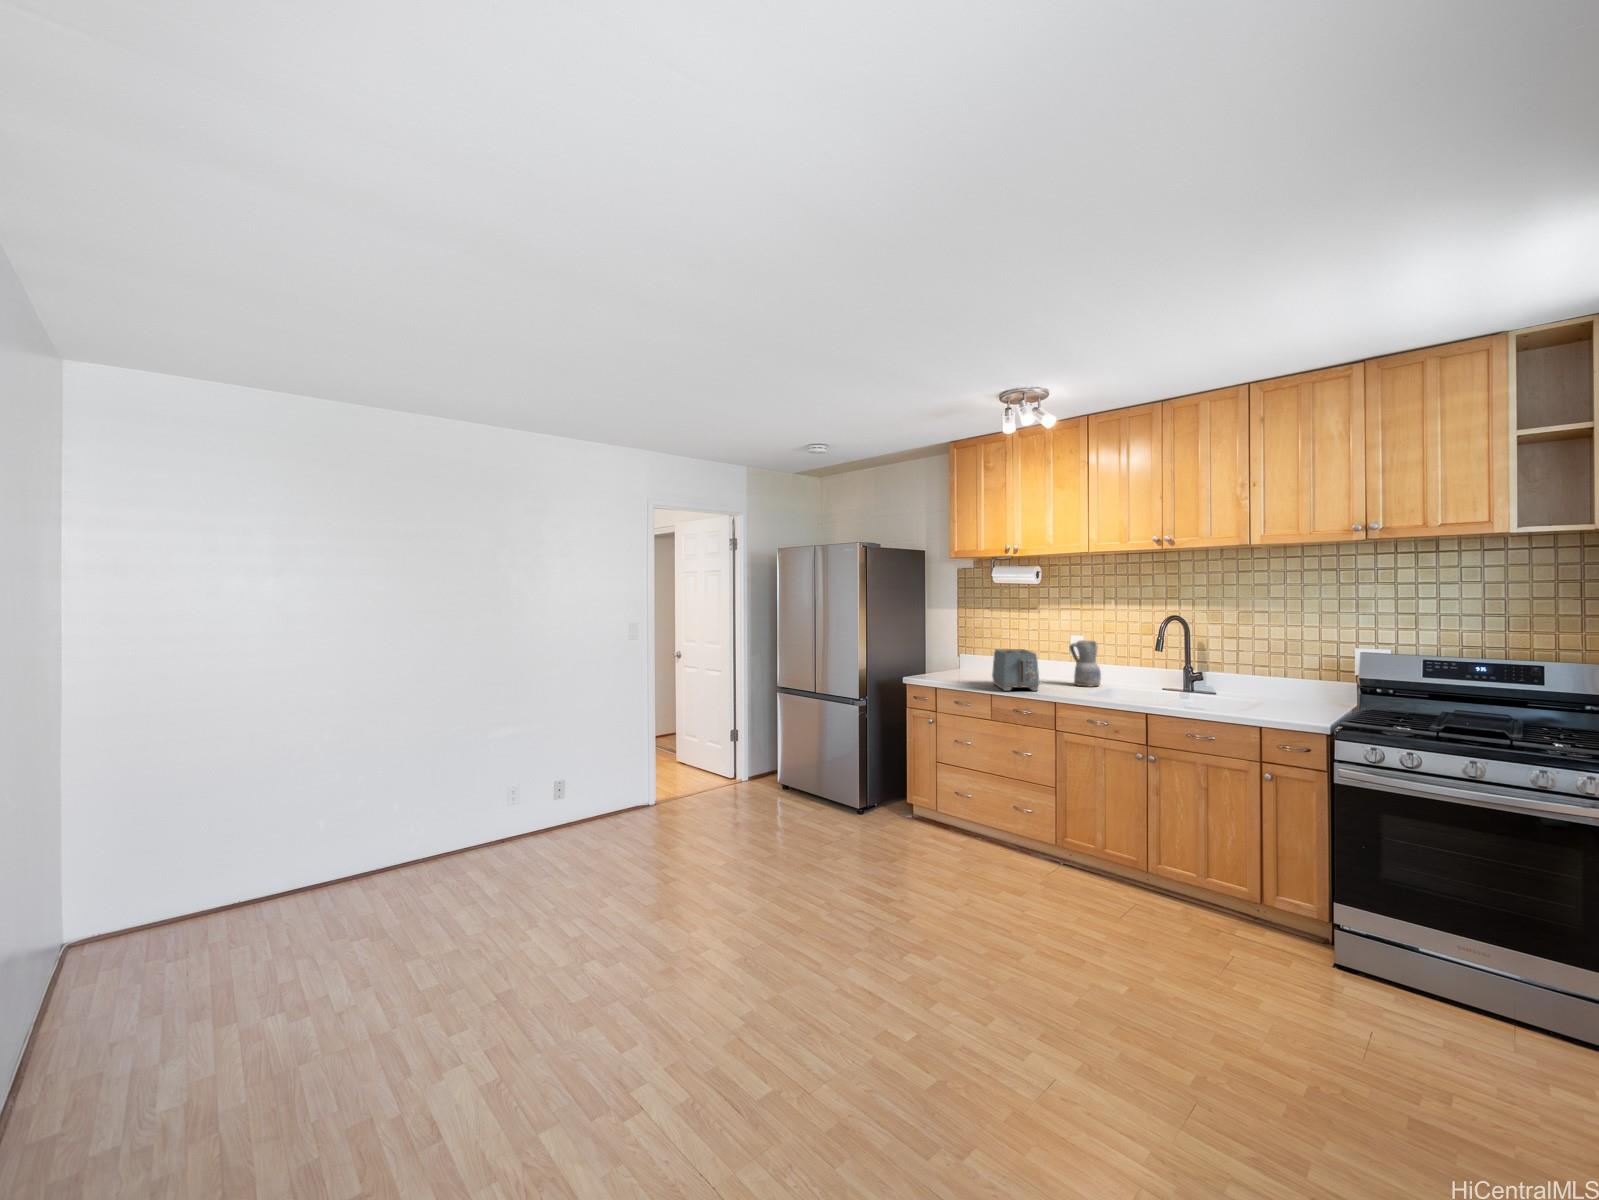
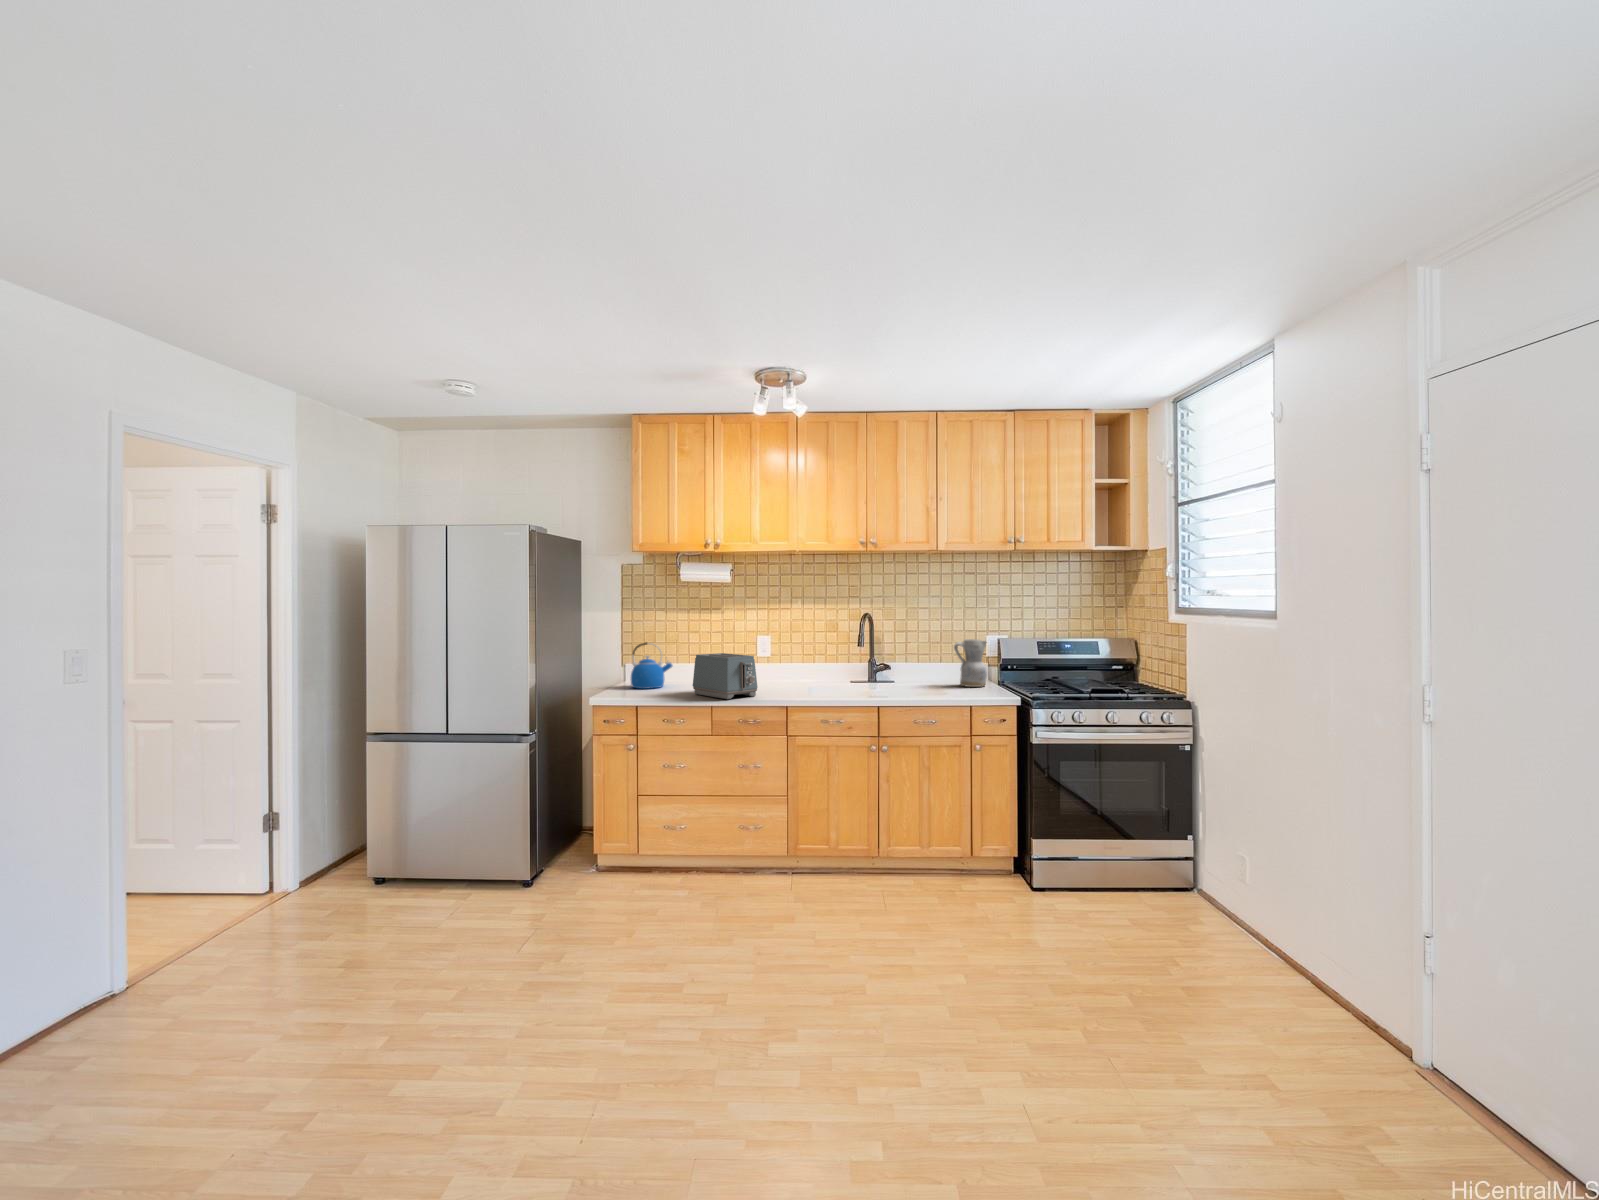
kettle: none [961,636,997,676] -> present [631,643,672,689]
ceramic pitcher: present [1070,640,1101,686] -> present [954,639,987,687]

